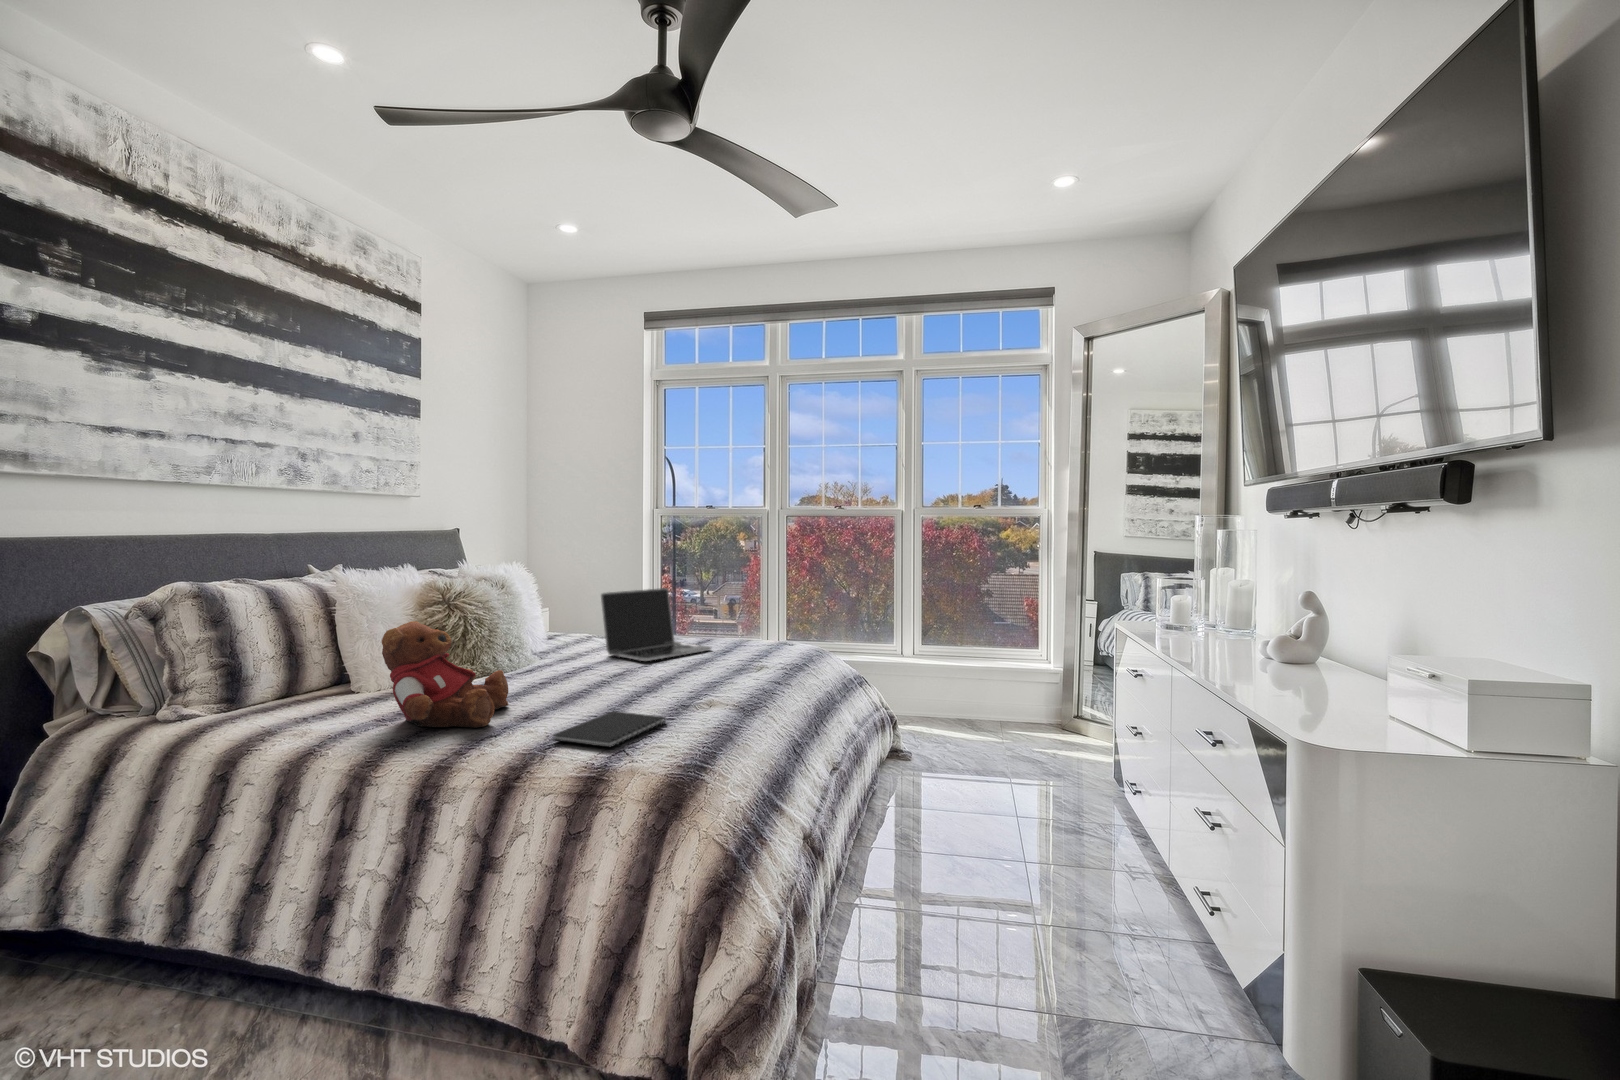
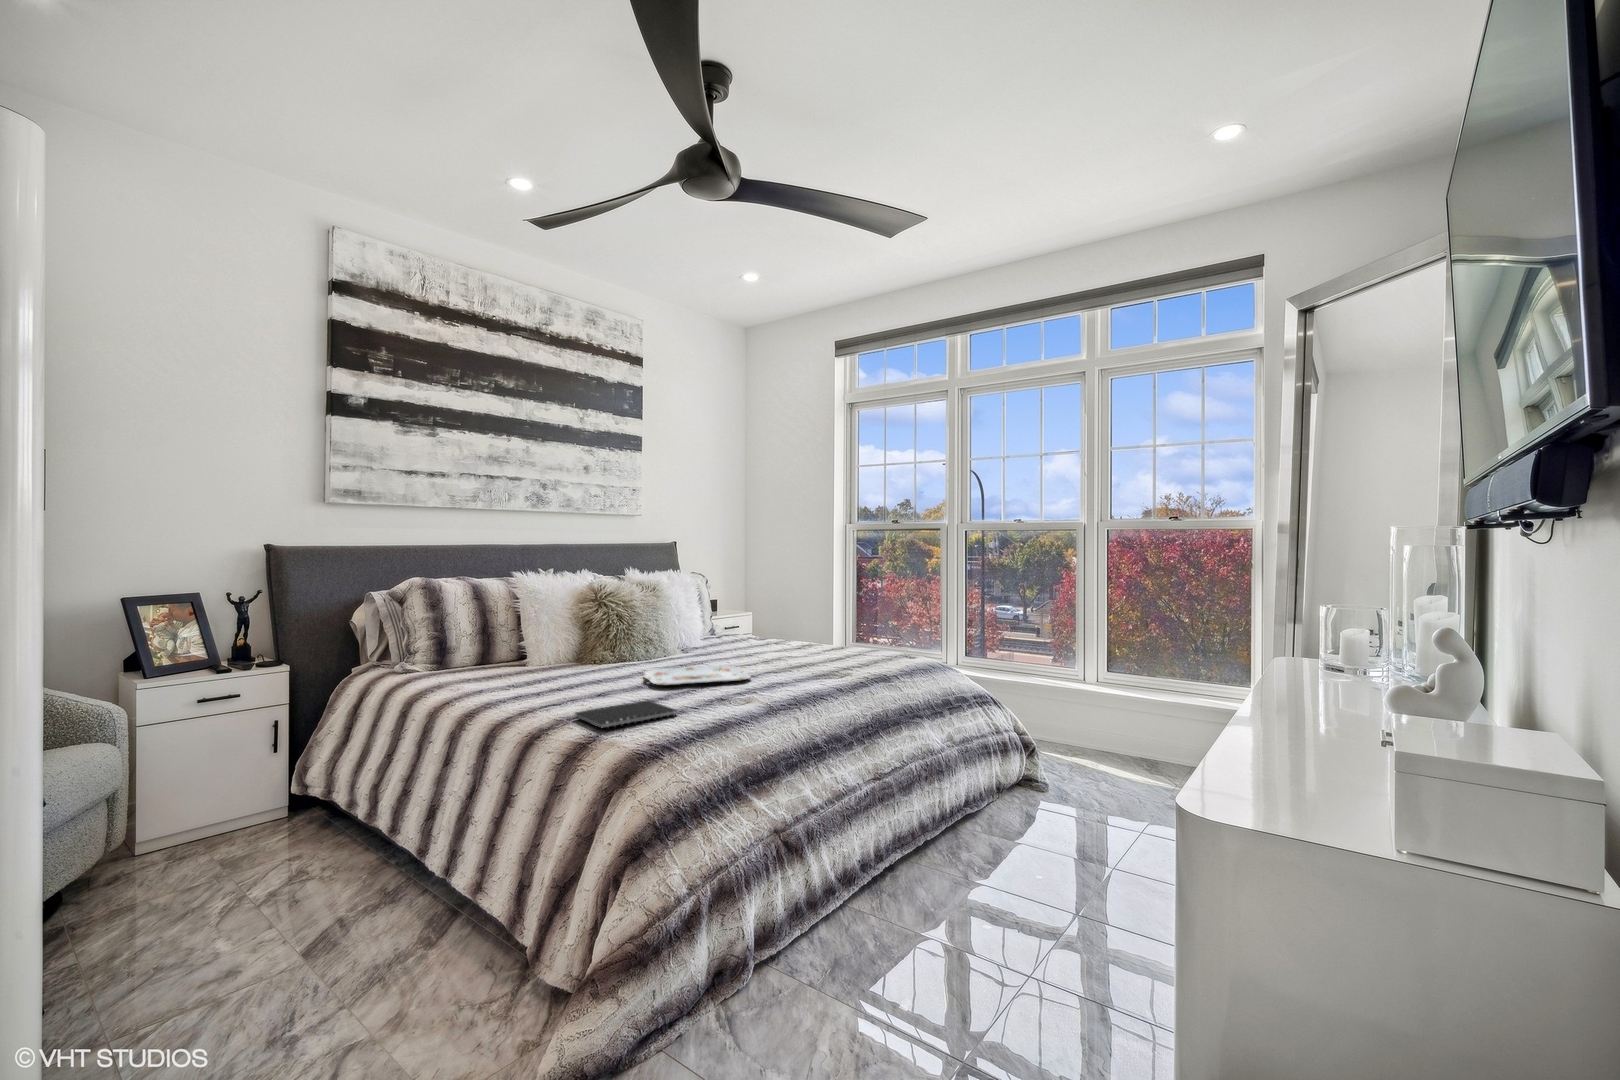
laptop: present [601,588,711,661] -> none [726,597,821,663]
teddy bear: present [382,621,508,727] -> none [494,613,594,701]
serving tray: none [548,666,679,694] -> present [644,665,751,686]

